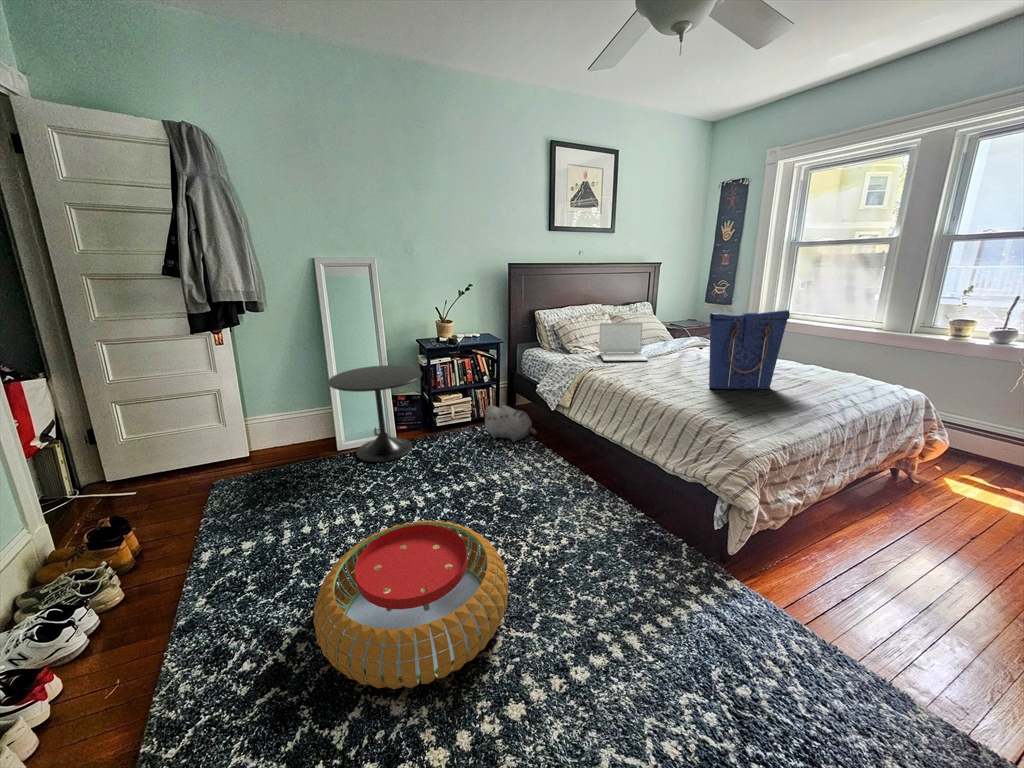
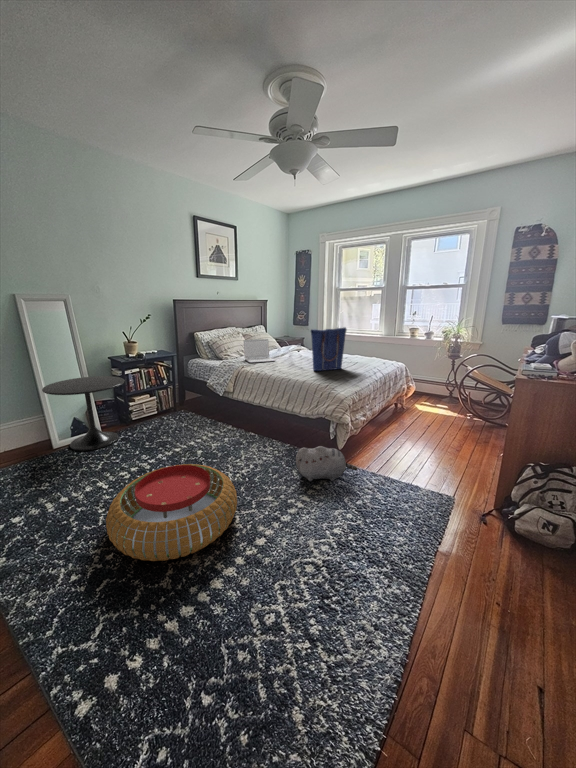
plush toy: present [483,405,537,442] -> present [296,446,358,481]

